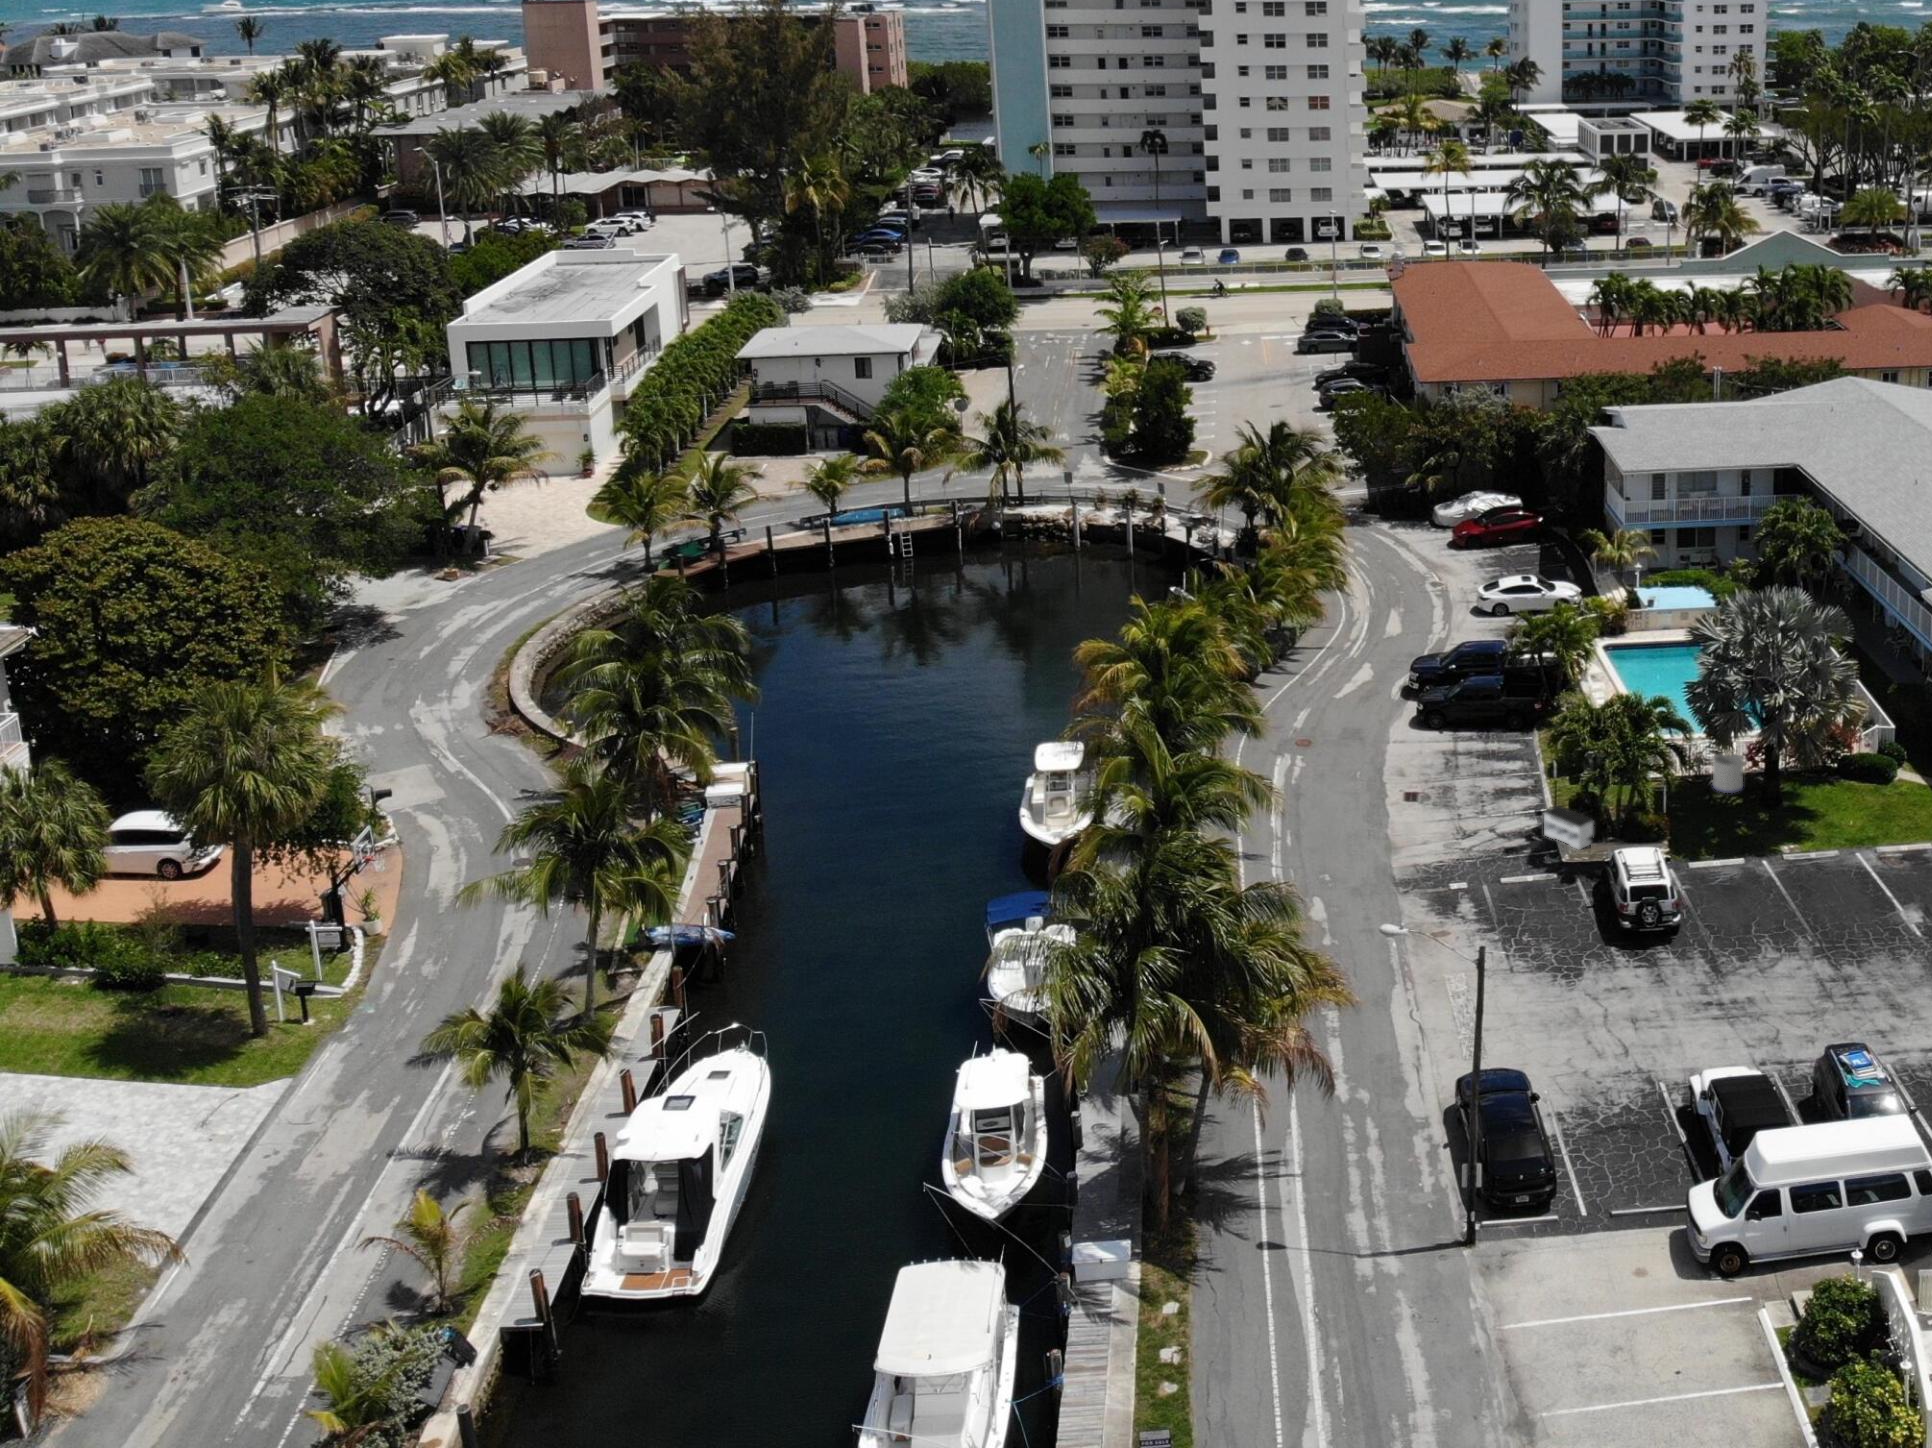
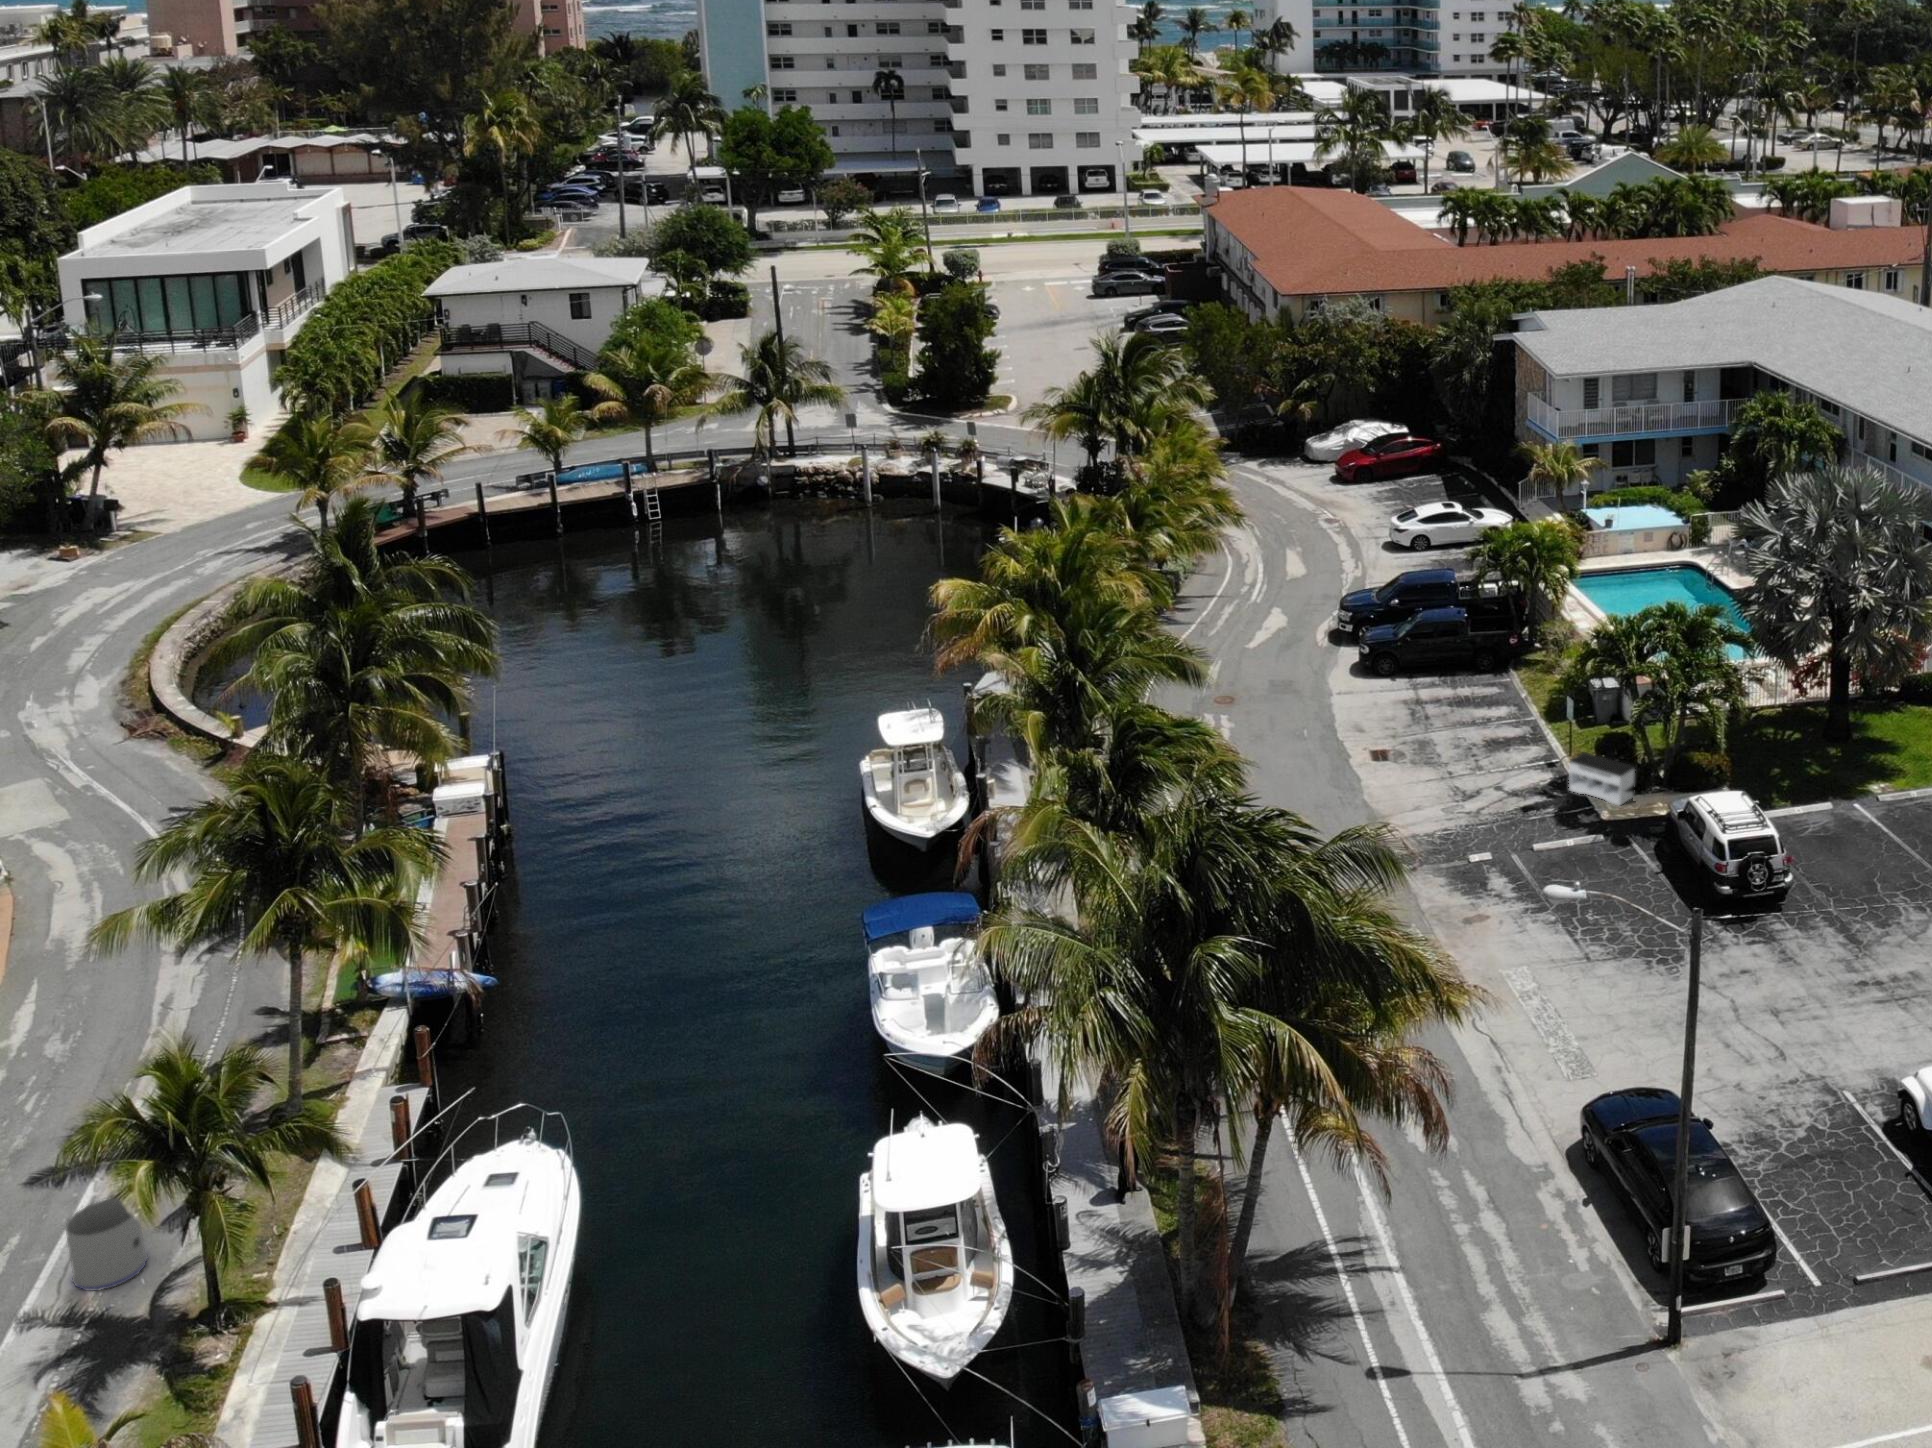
trash can: present [1713,753,1743,793] -> present [65,1198,147,1291]

